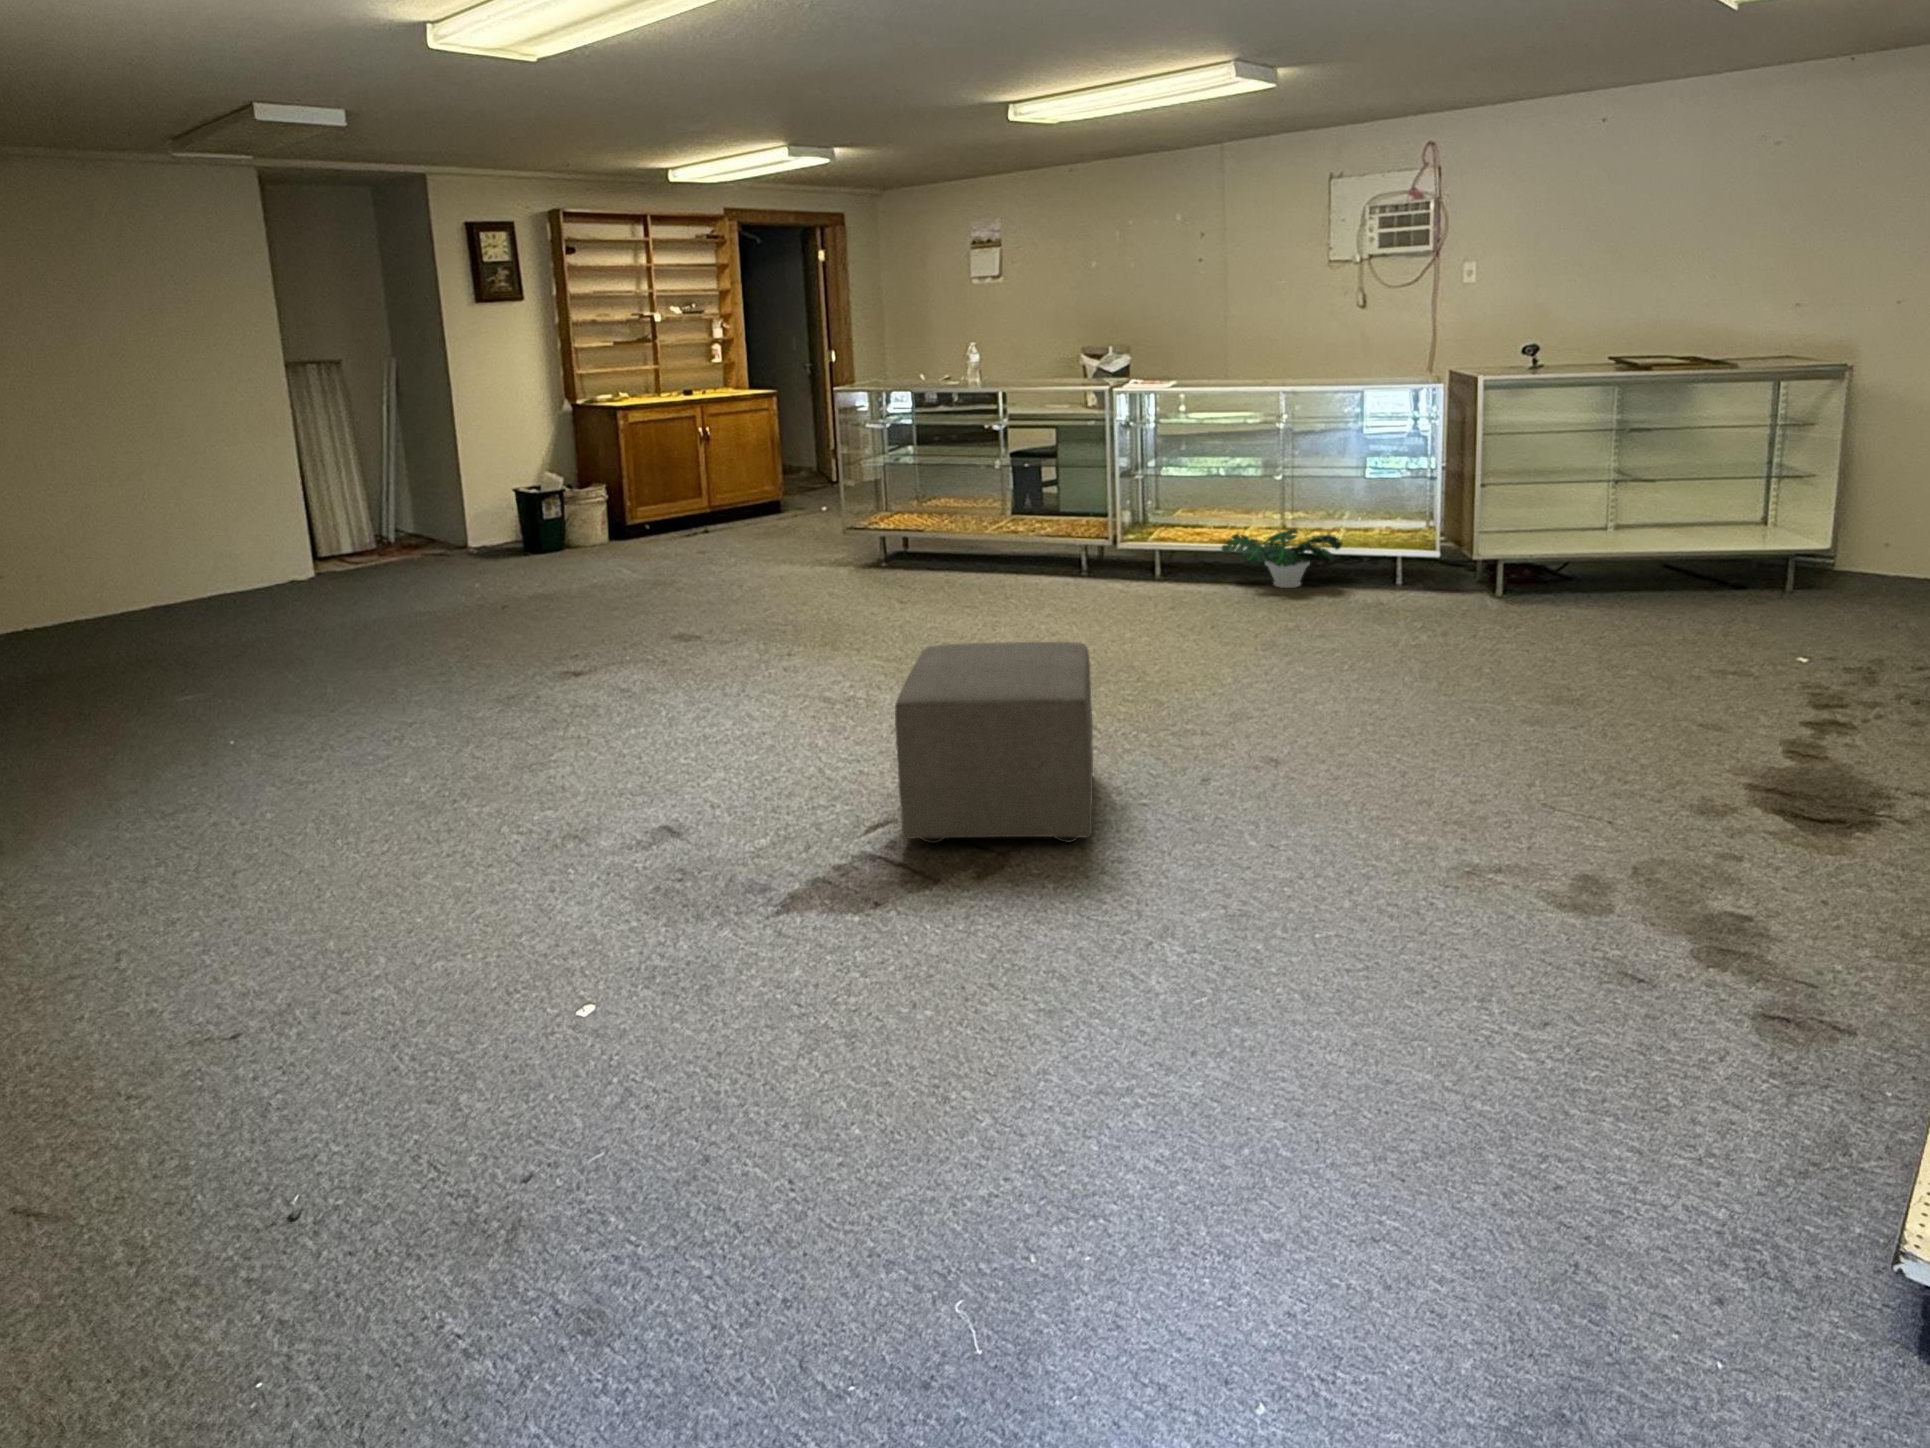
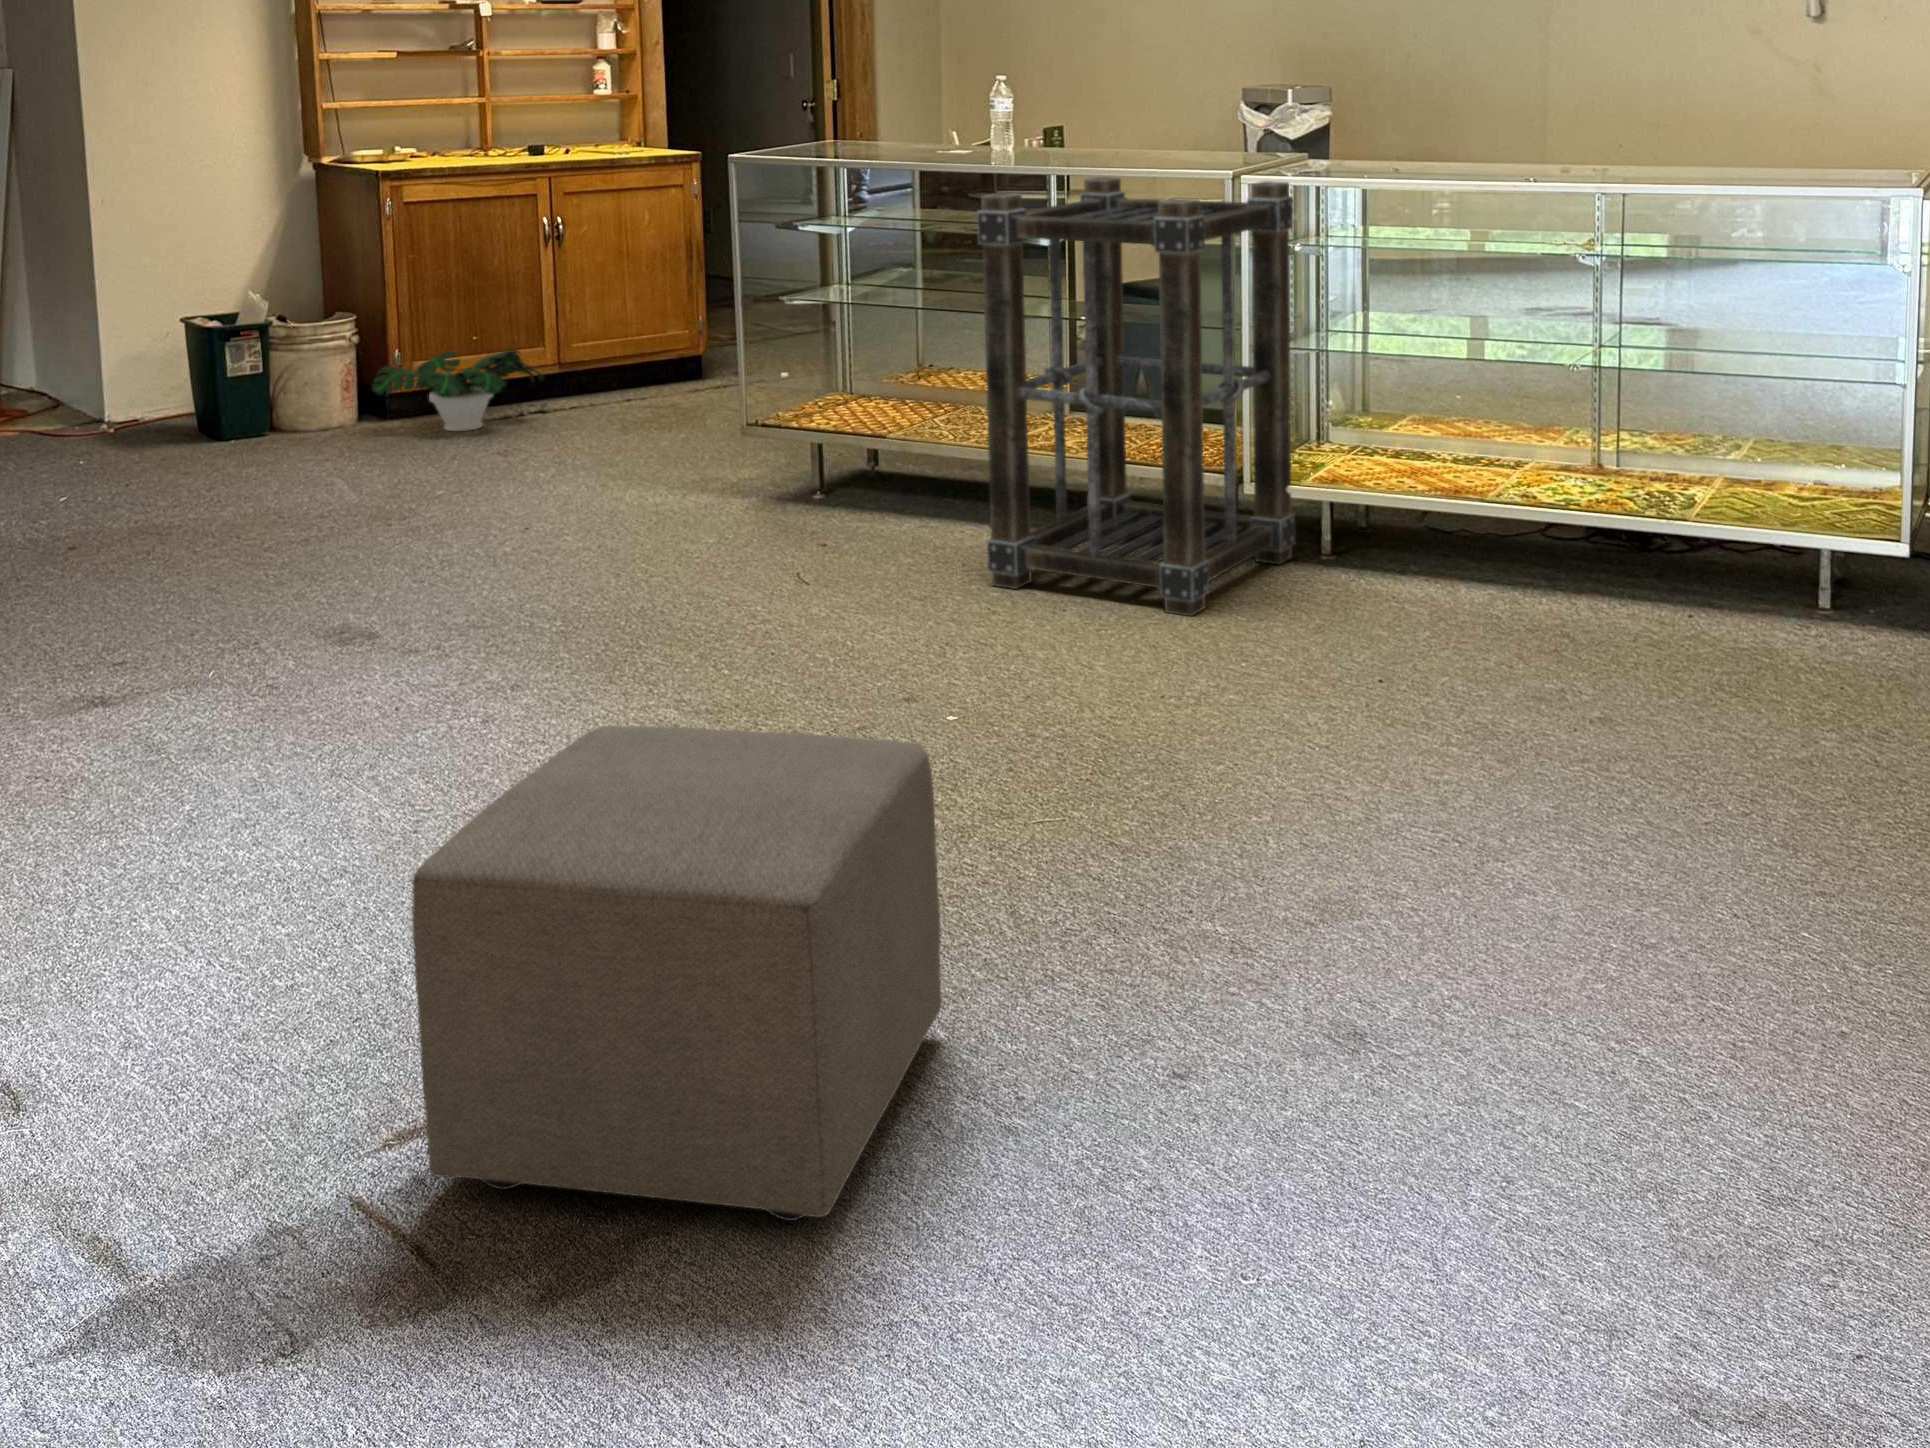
shelving unit: none [990,393,1143,606] -> present [977,177,1295,616]
potted plant: present [1222,529,1343,588] -> present [373,350,544,431]

